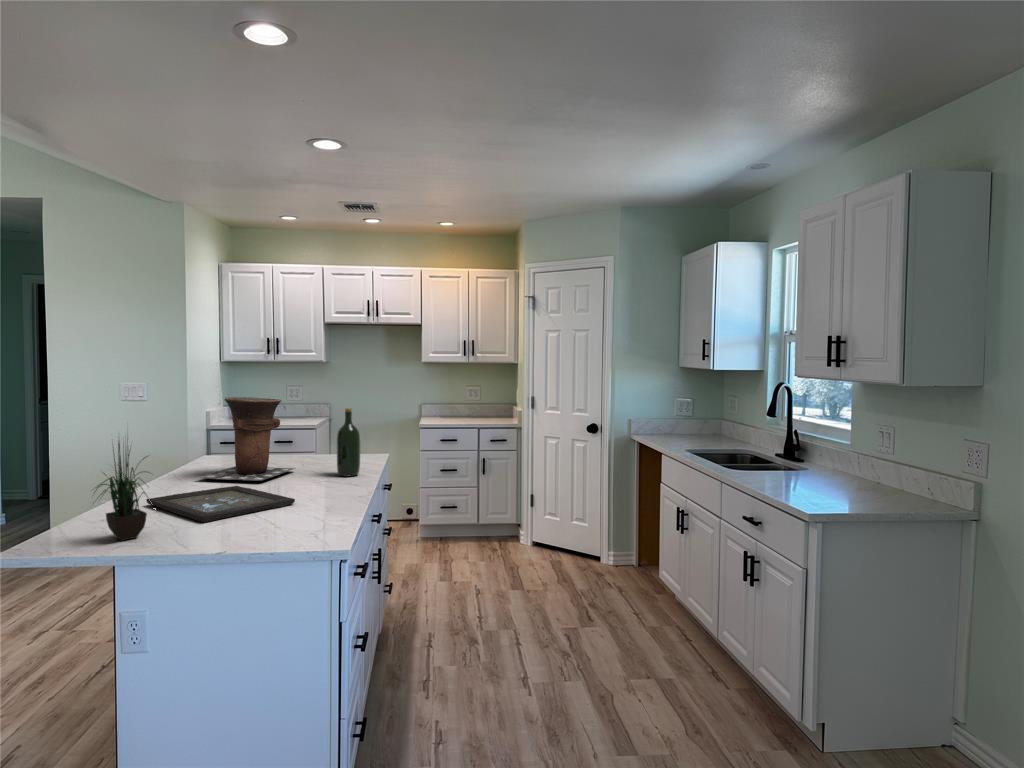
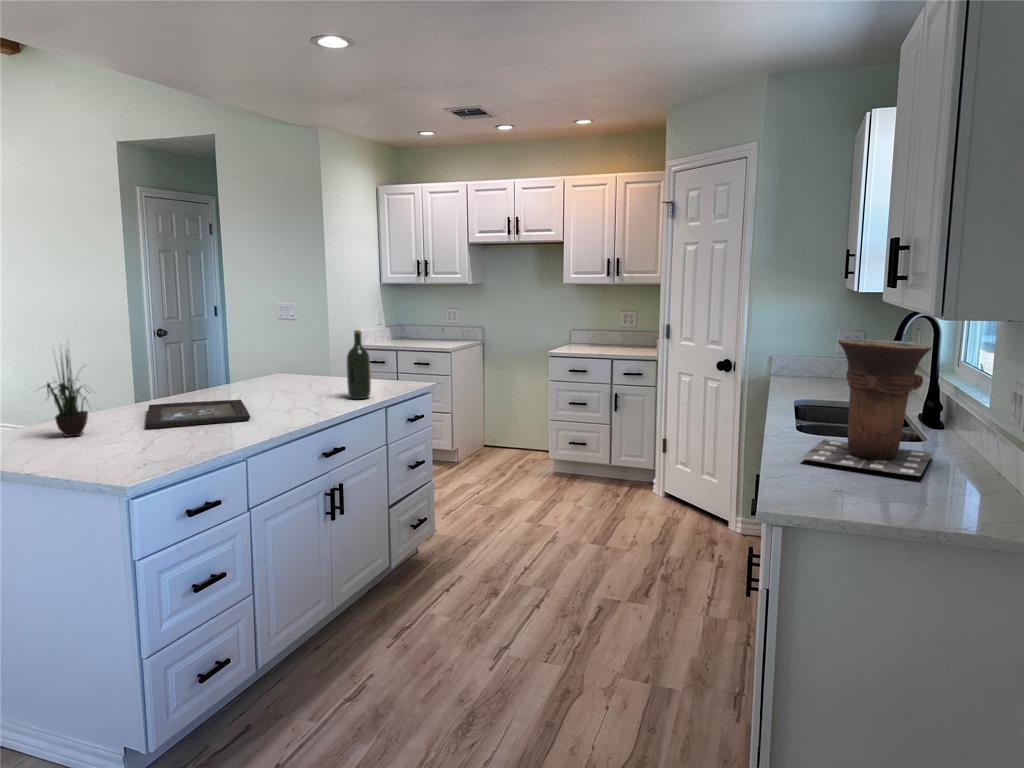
vase: present [198,397,295,480] -> present [801,339,932,476]

